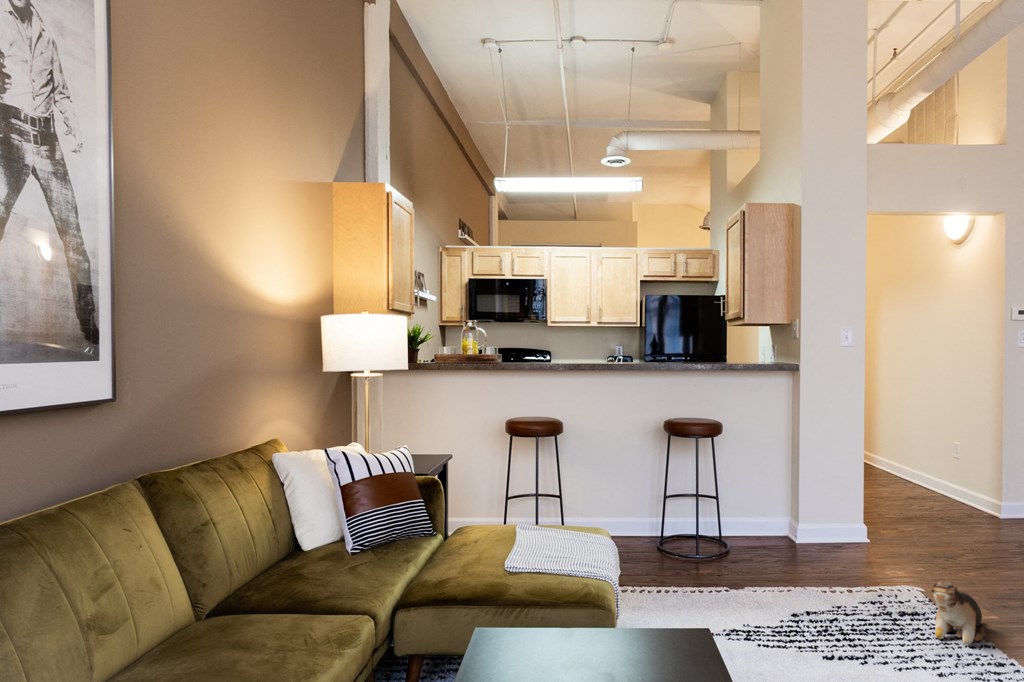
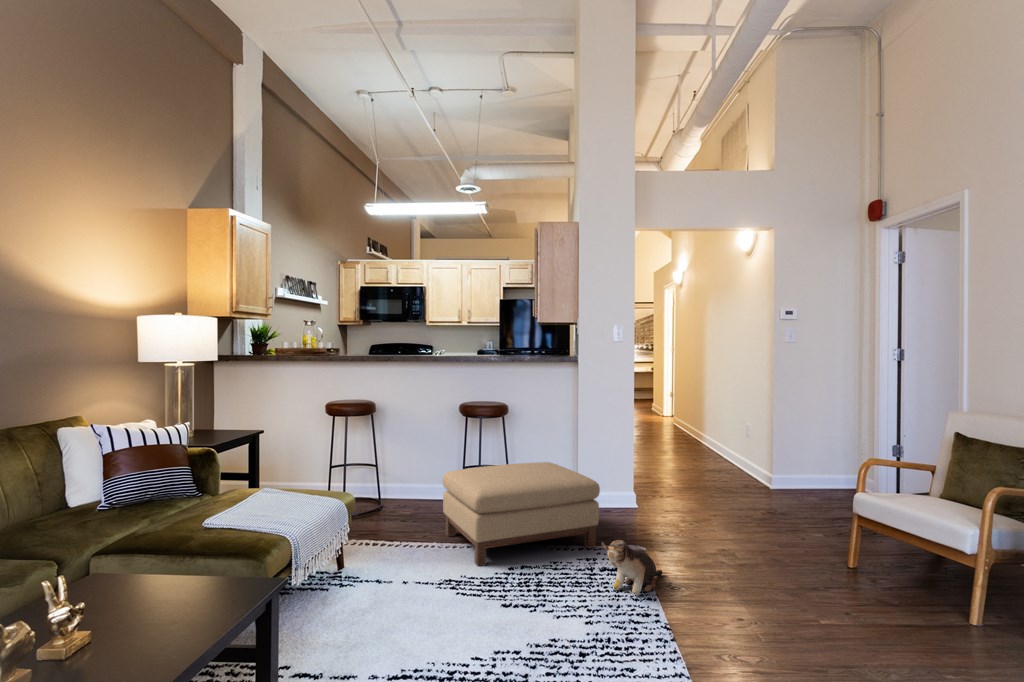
ottoman: none [676,490,878,612] -> present [442,462,600,566]

